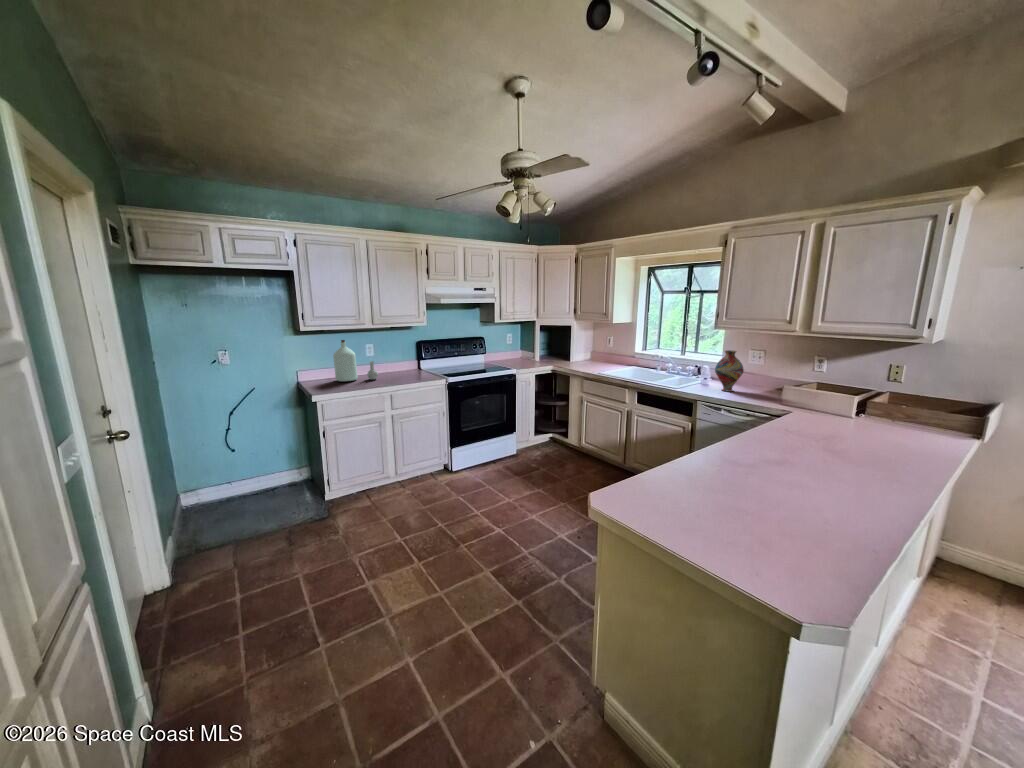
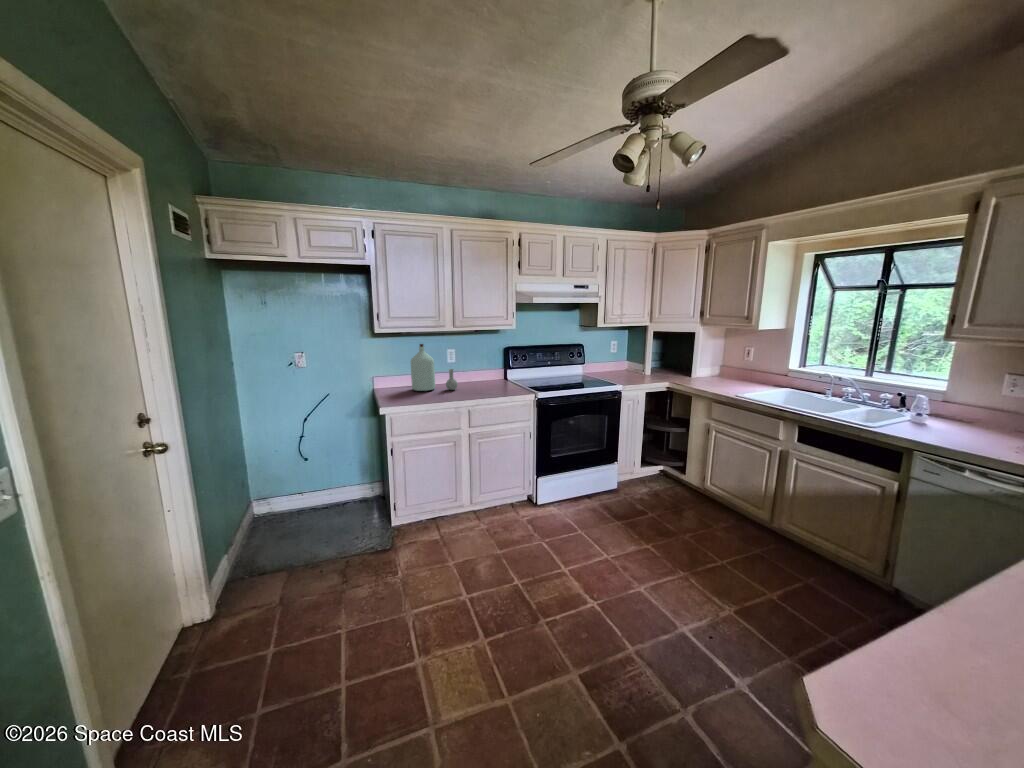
vase: present [715,350,744,392] -> none [946,374,1008,440]

